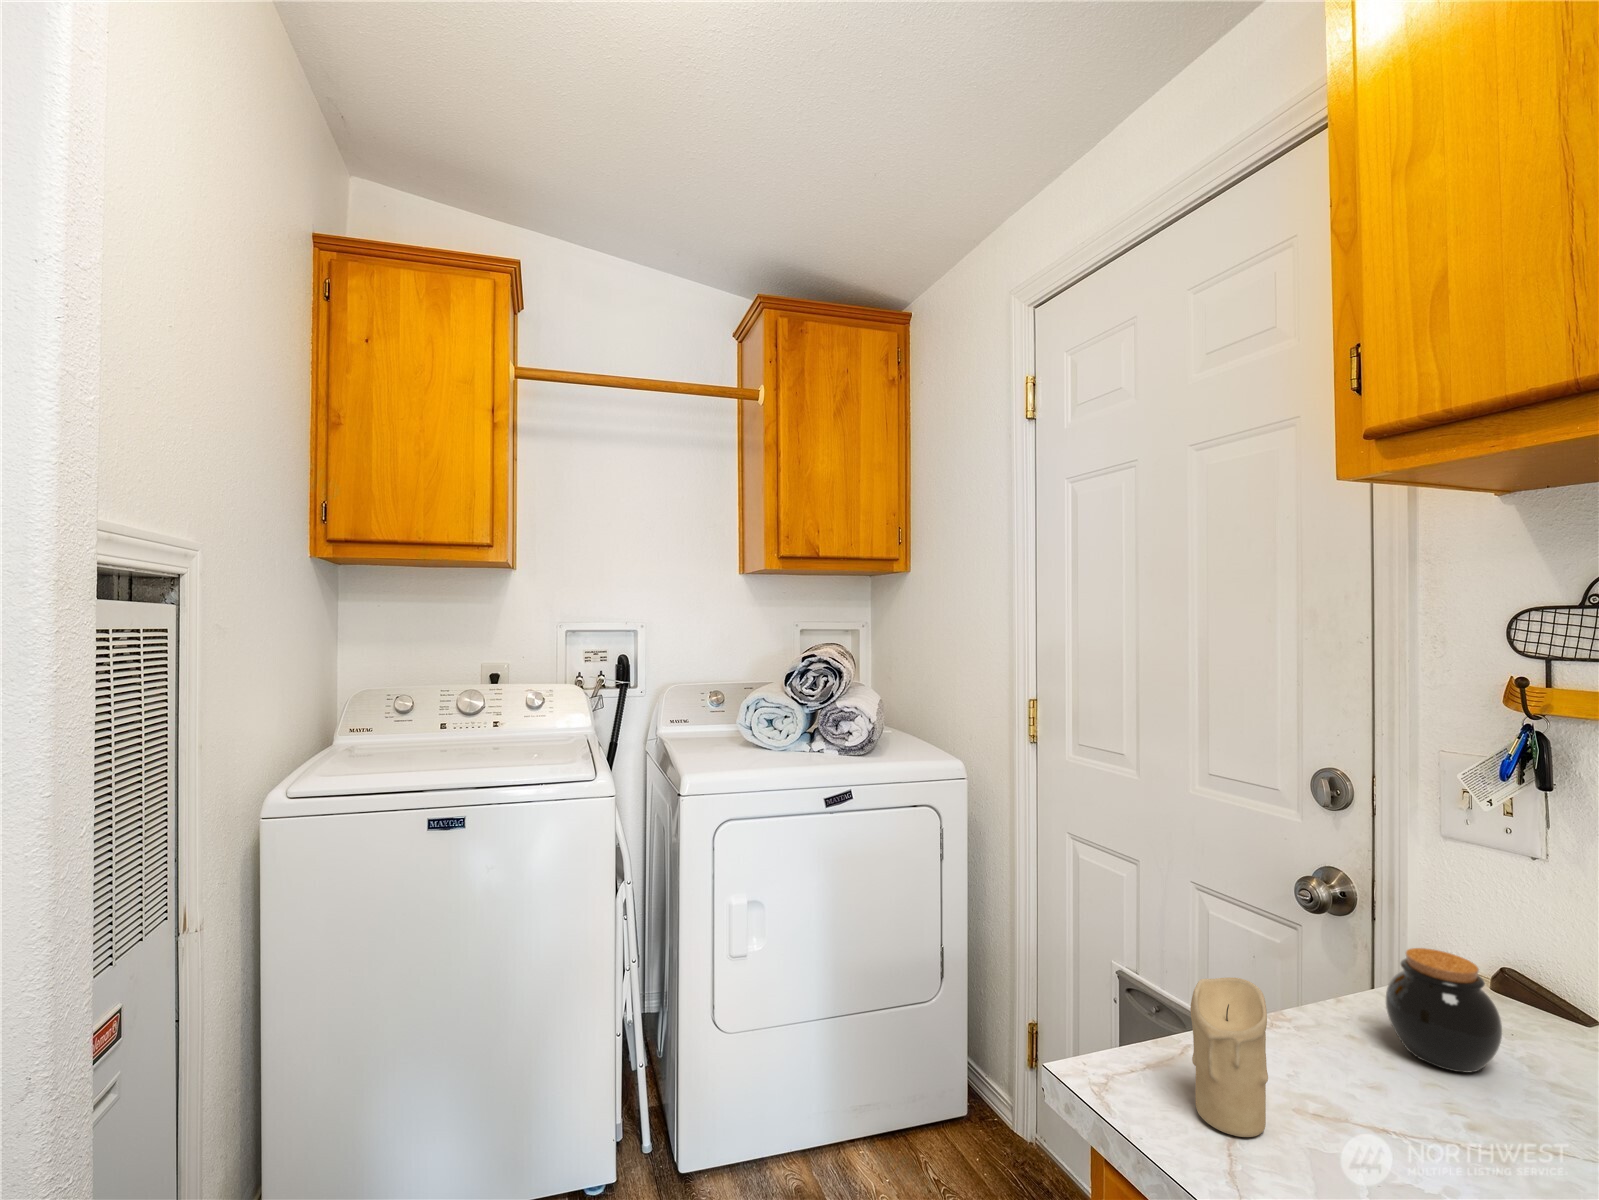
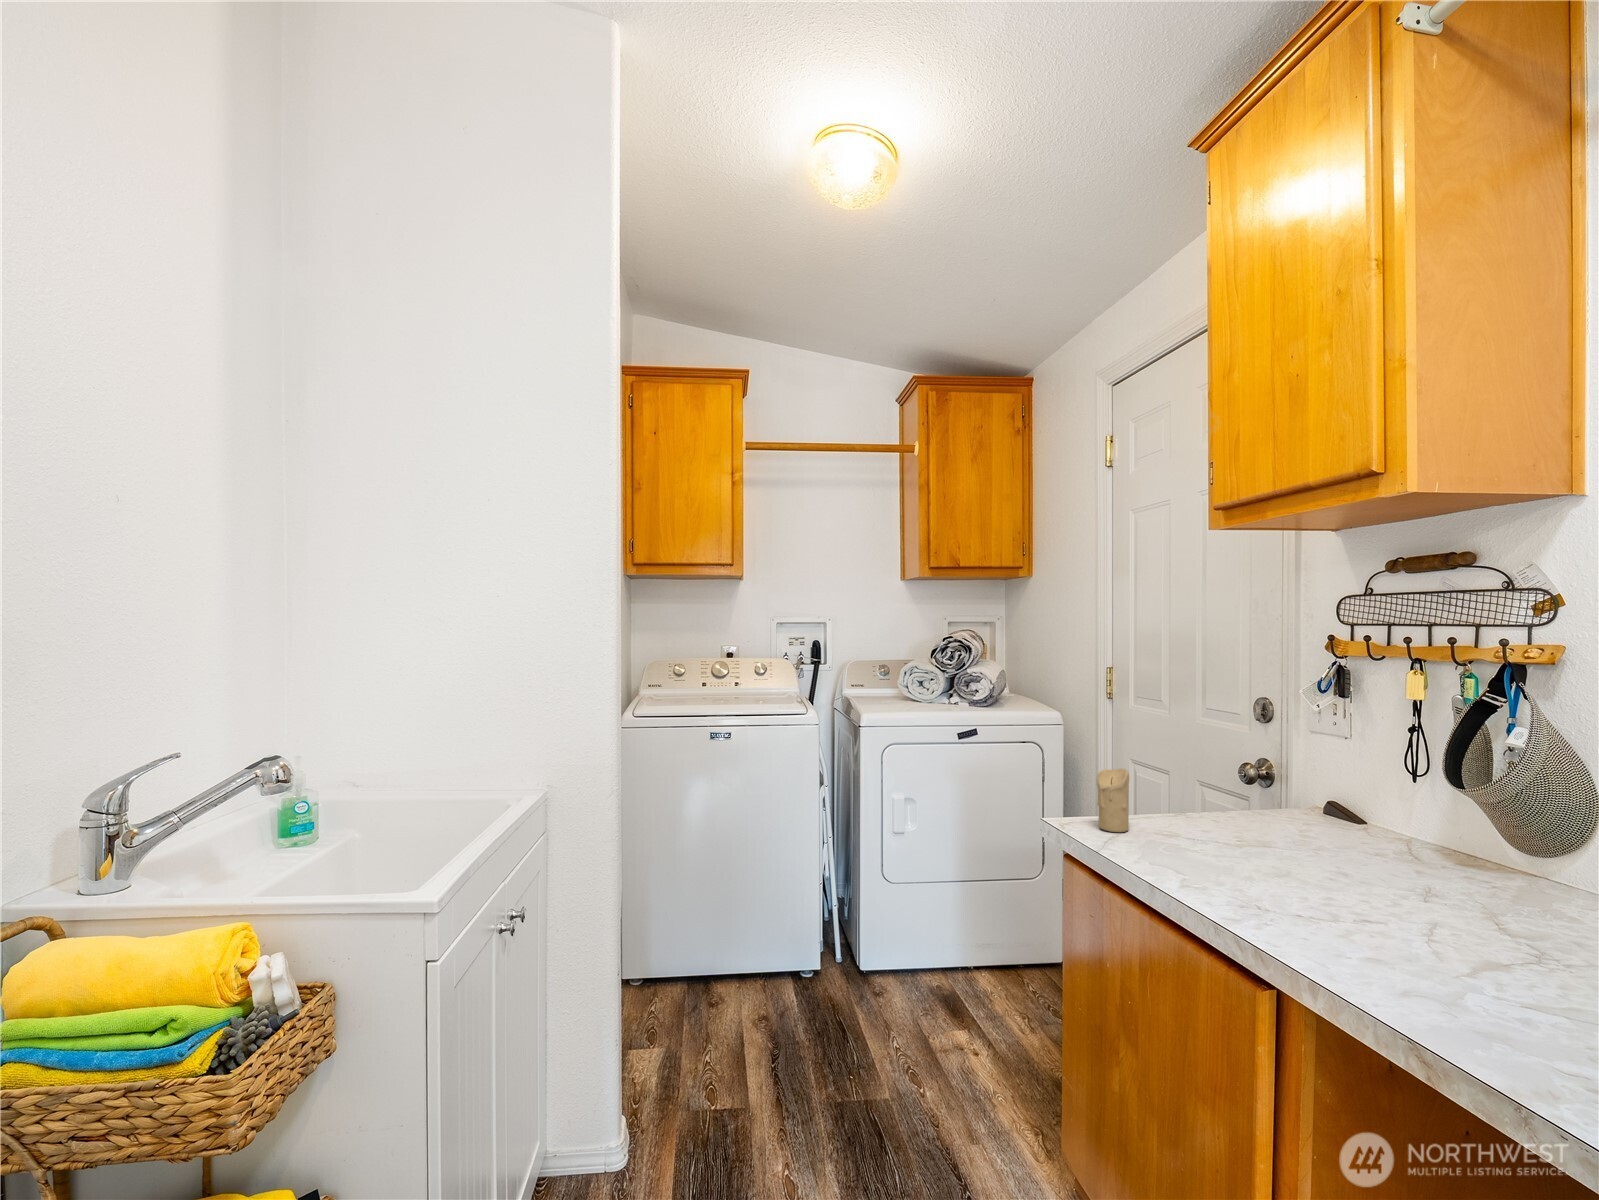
jar: present [1386,948,1502,1072] -> none [1222,772,1274,827]

